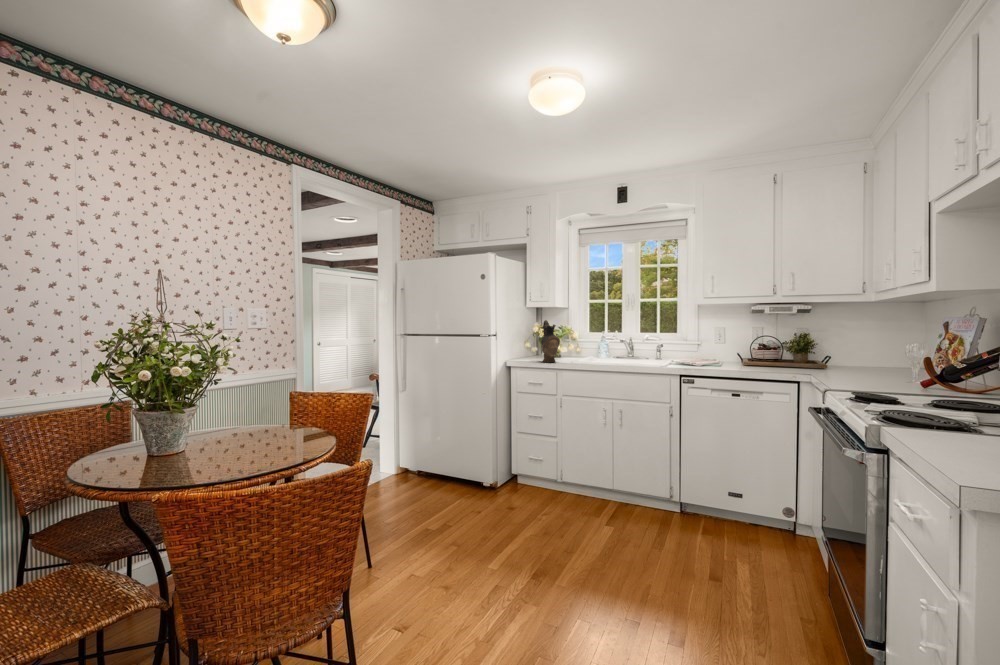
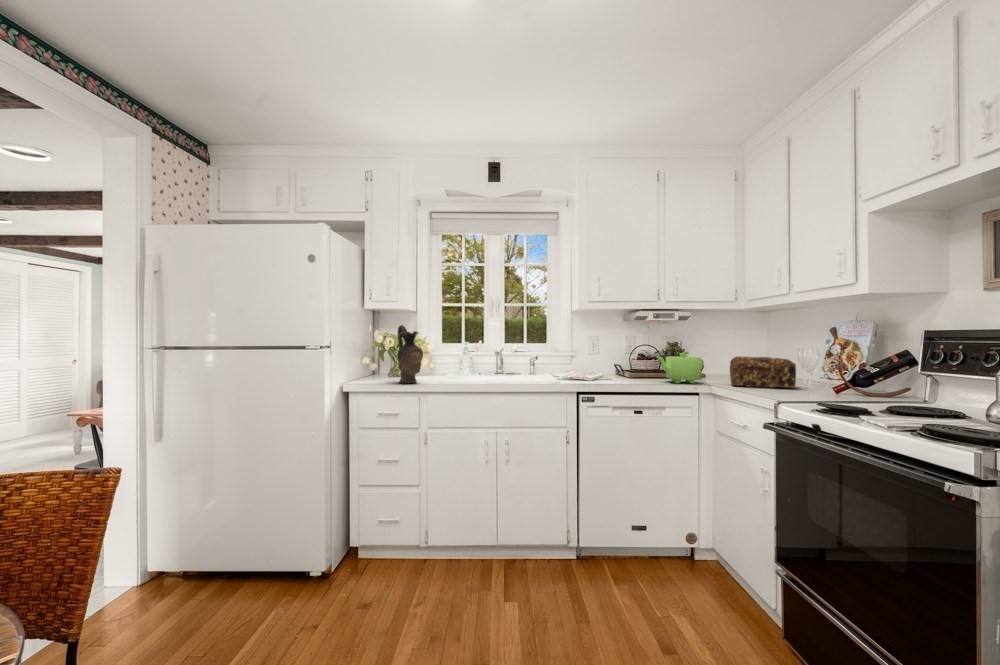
teapot: none [758,344,807,372] -> present [657,353,704,383]
bread loaf: none [827,349,900,380] -> present [730,356,796,388]

